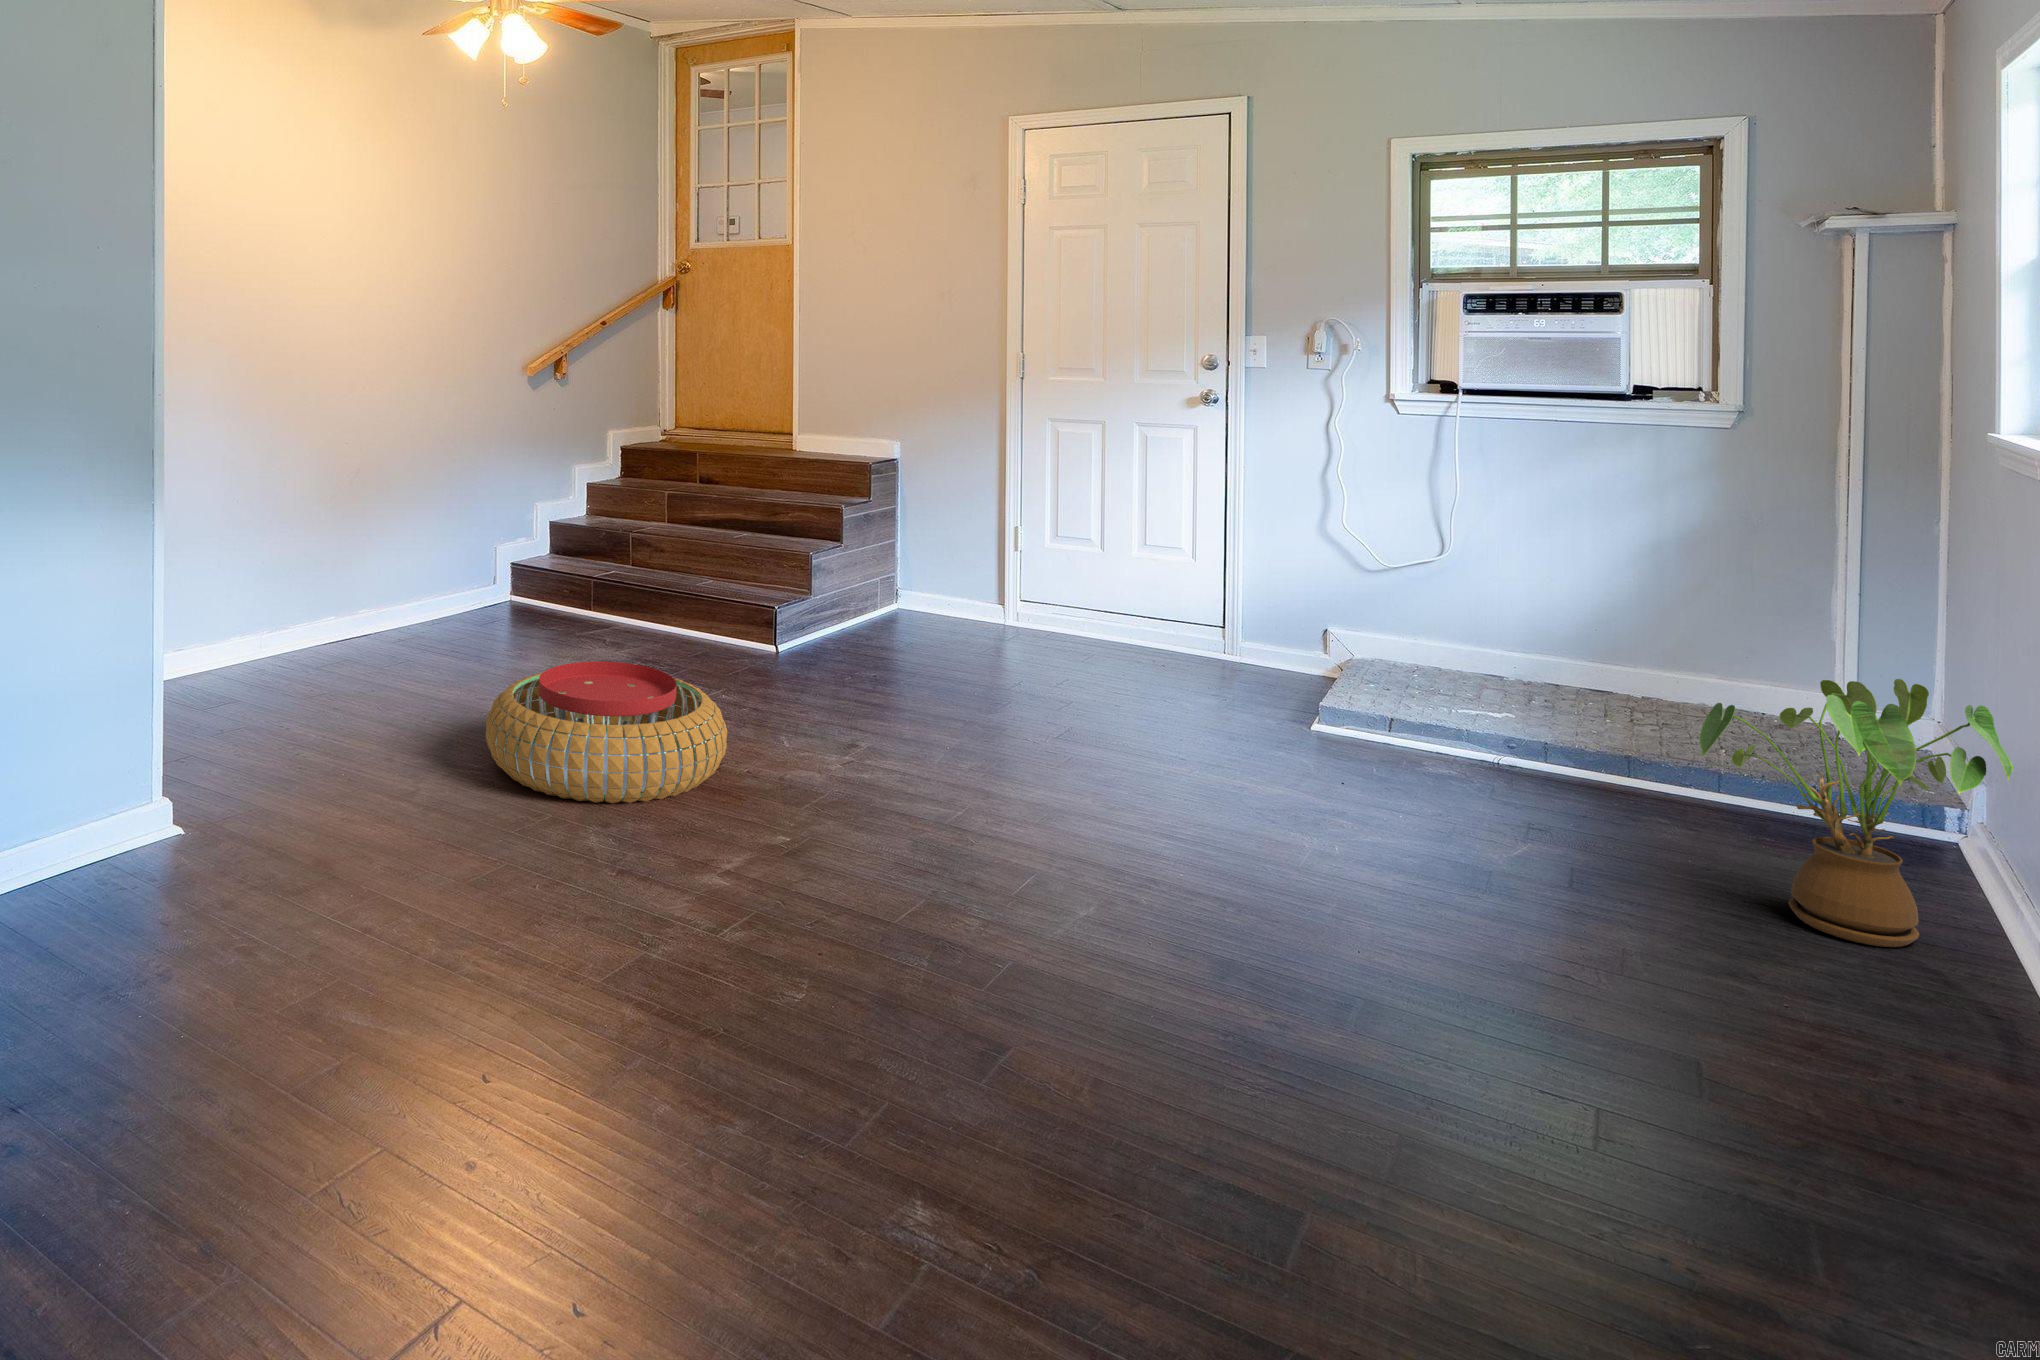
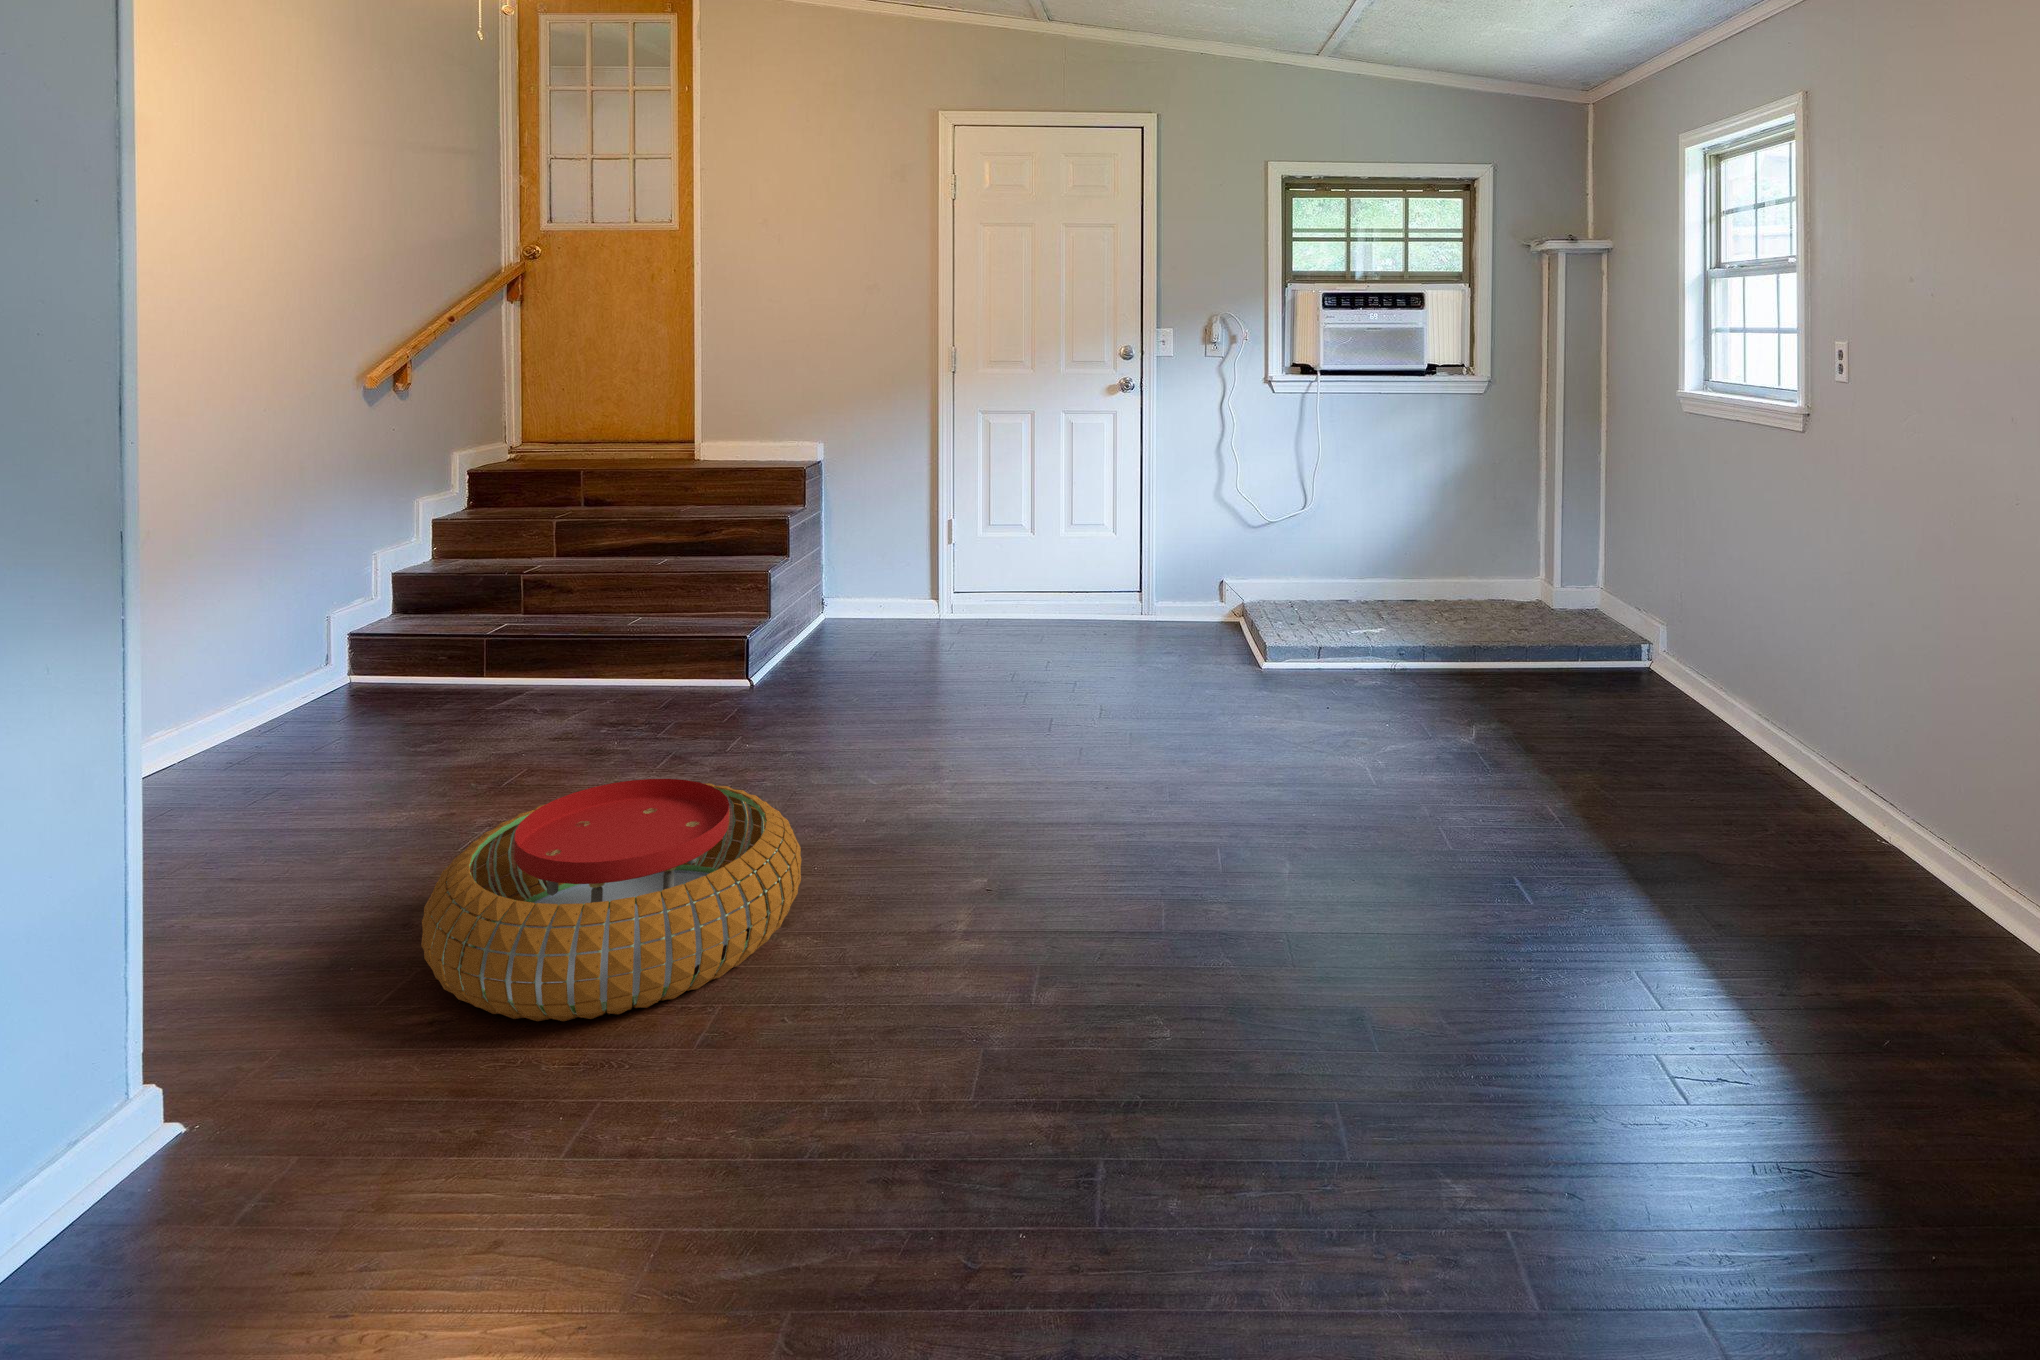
house plant: present [1700,679,2013,947] -> none [1622,574,1794,772]

